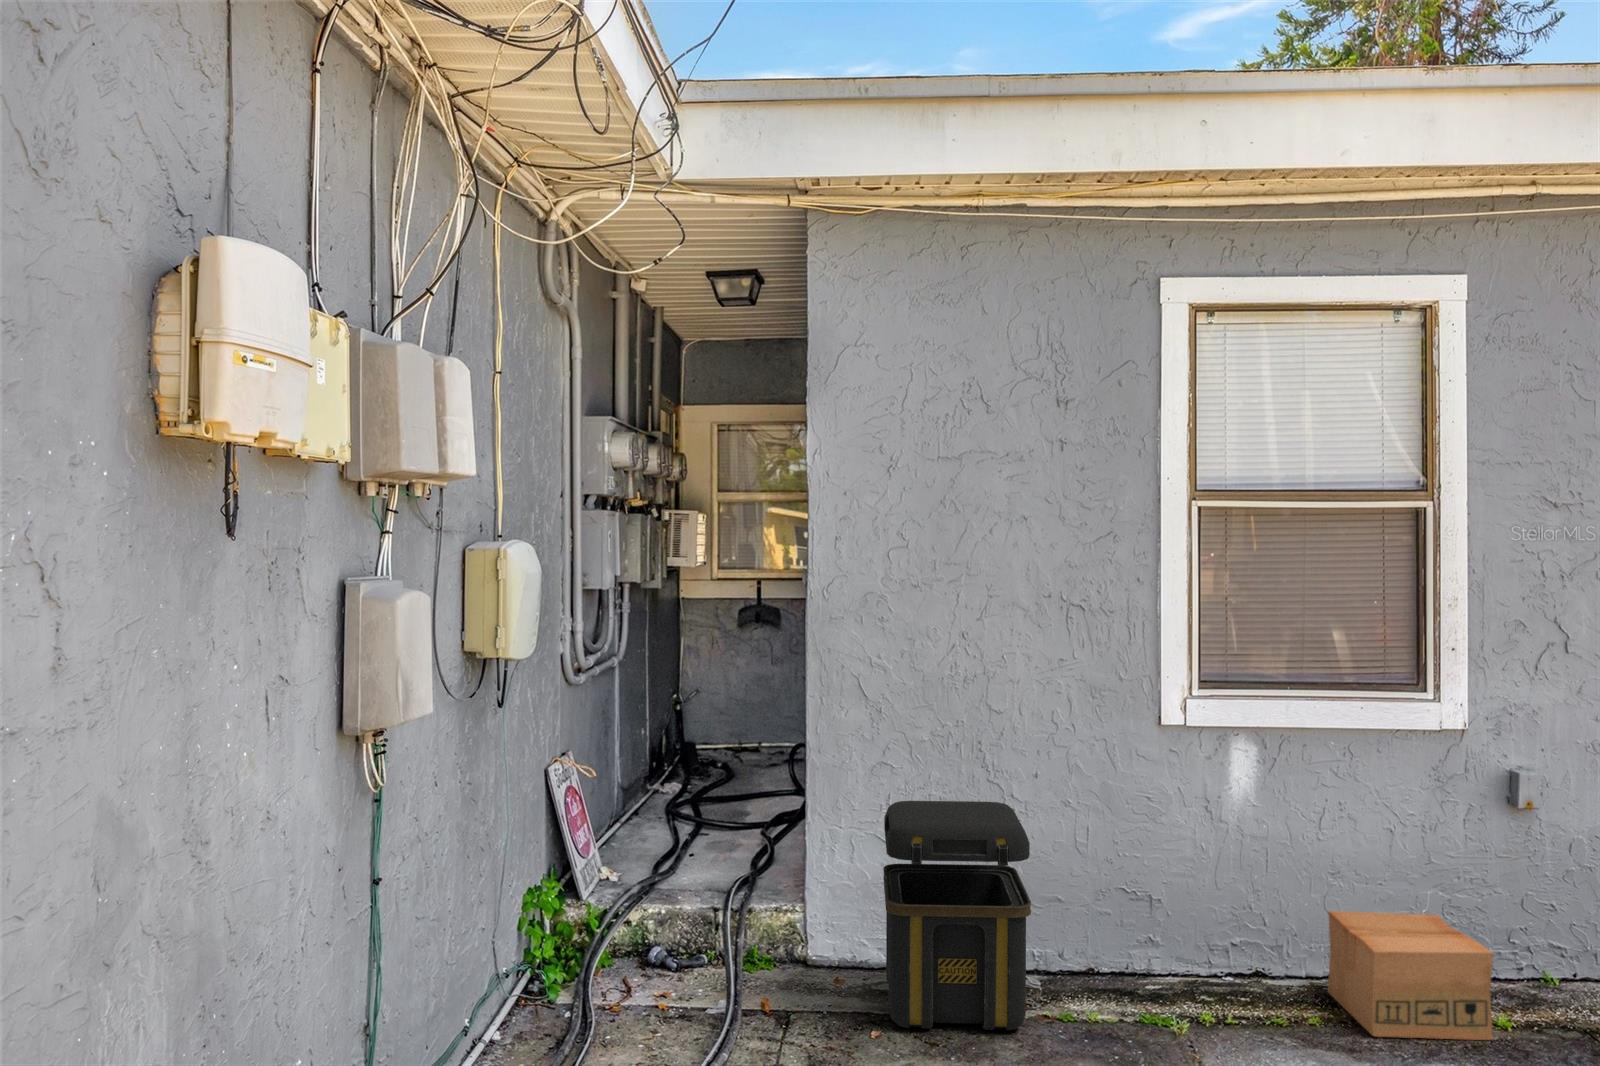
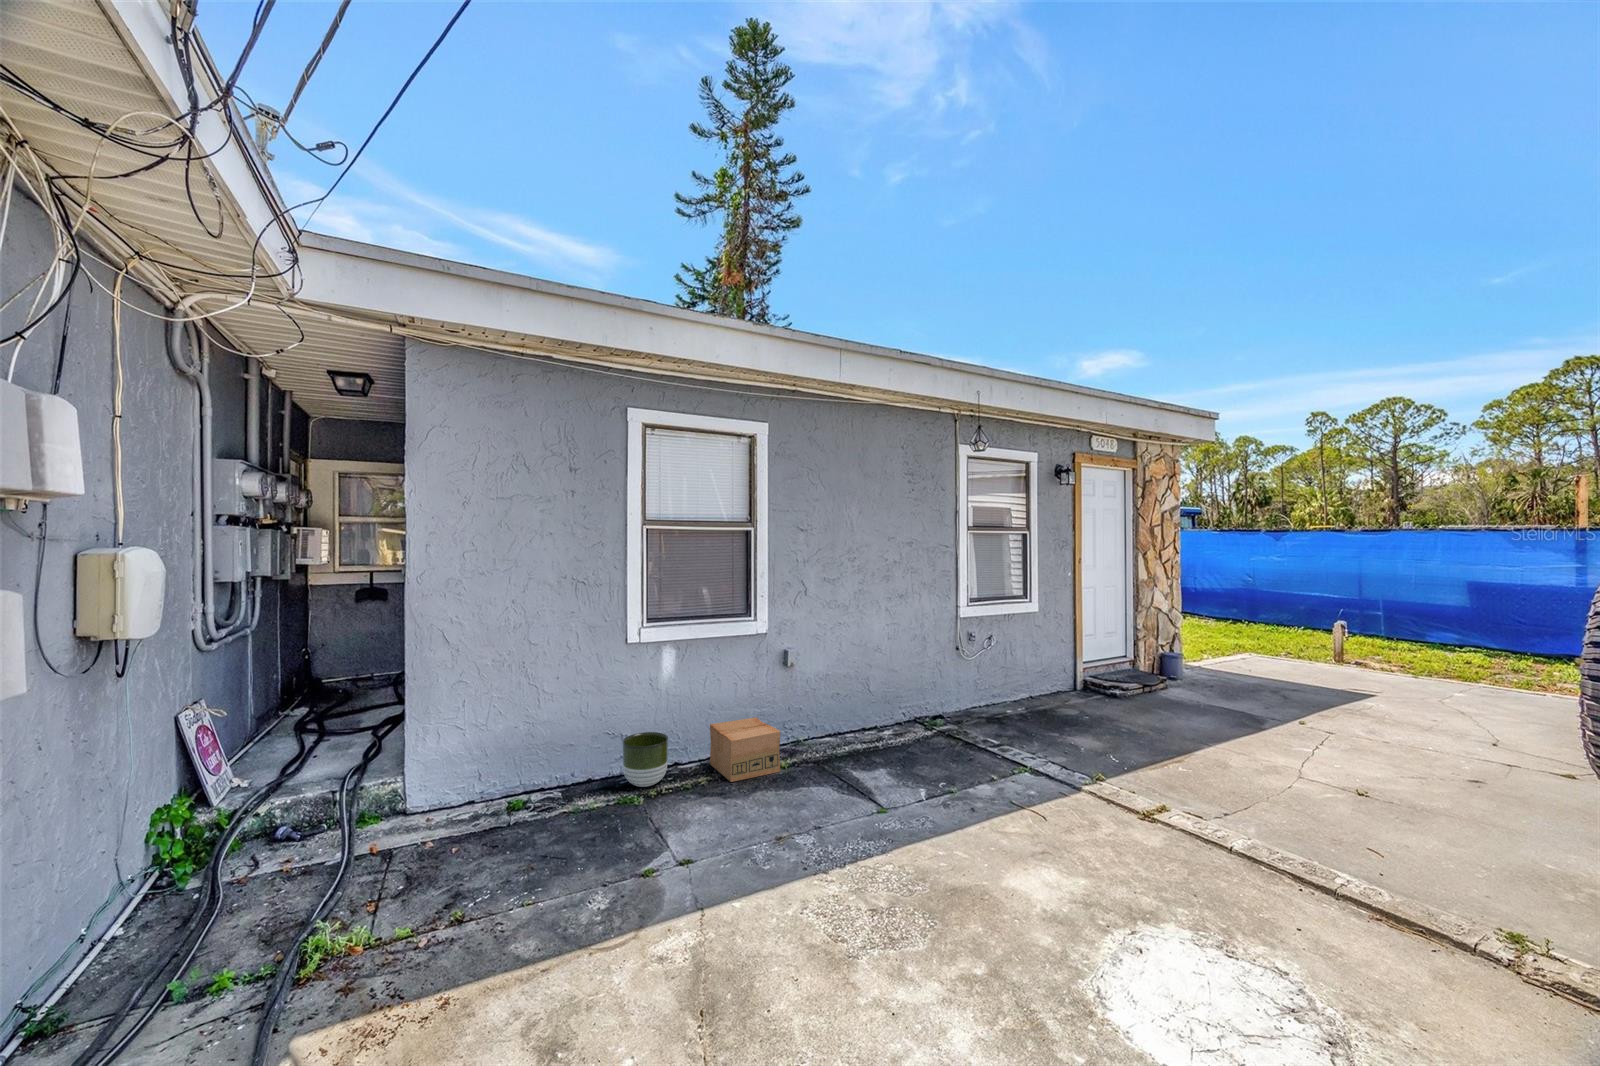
toolbox: present [883,801,1031,1030] -> none [462,694,556,840]
planter: none [1149,903,1238,1007] -> present [623,732,668,787]

